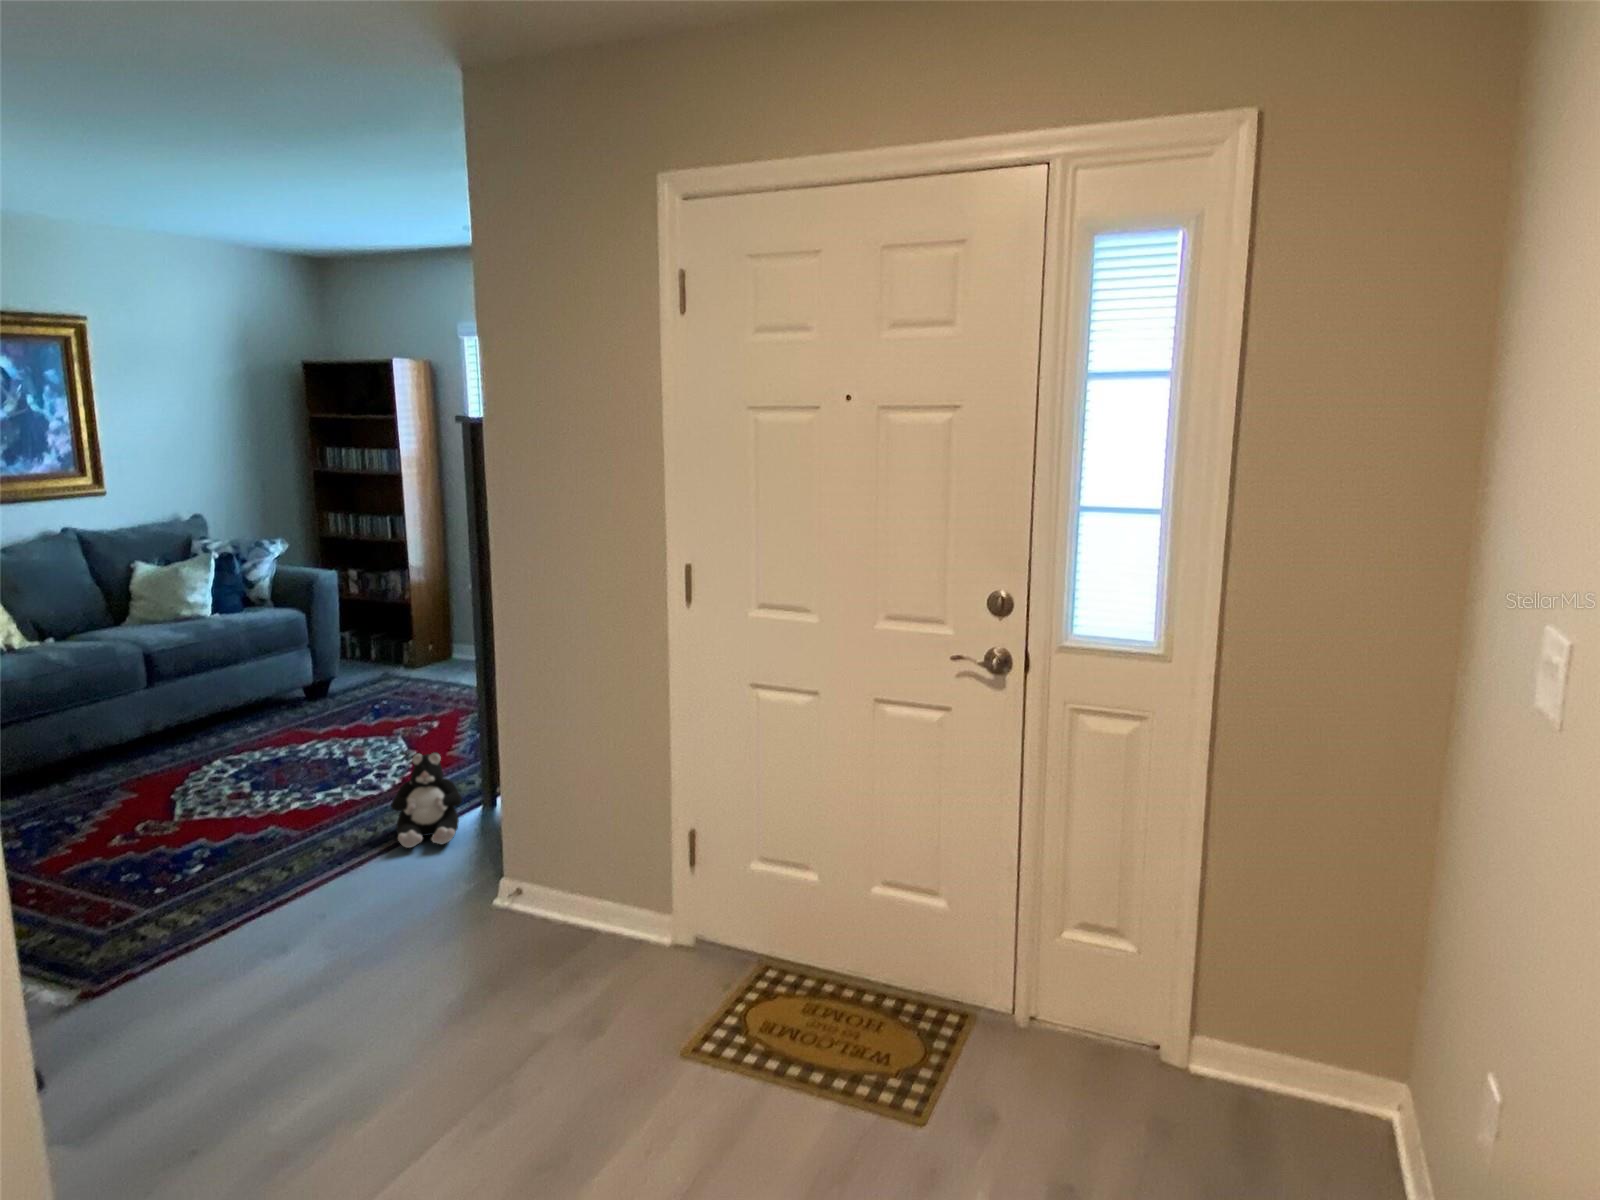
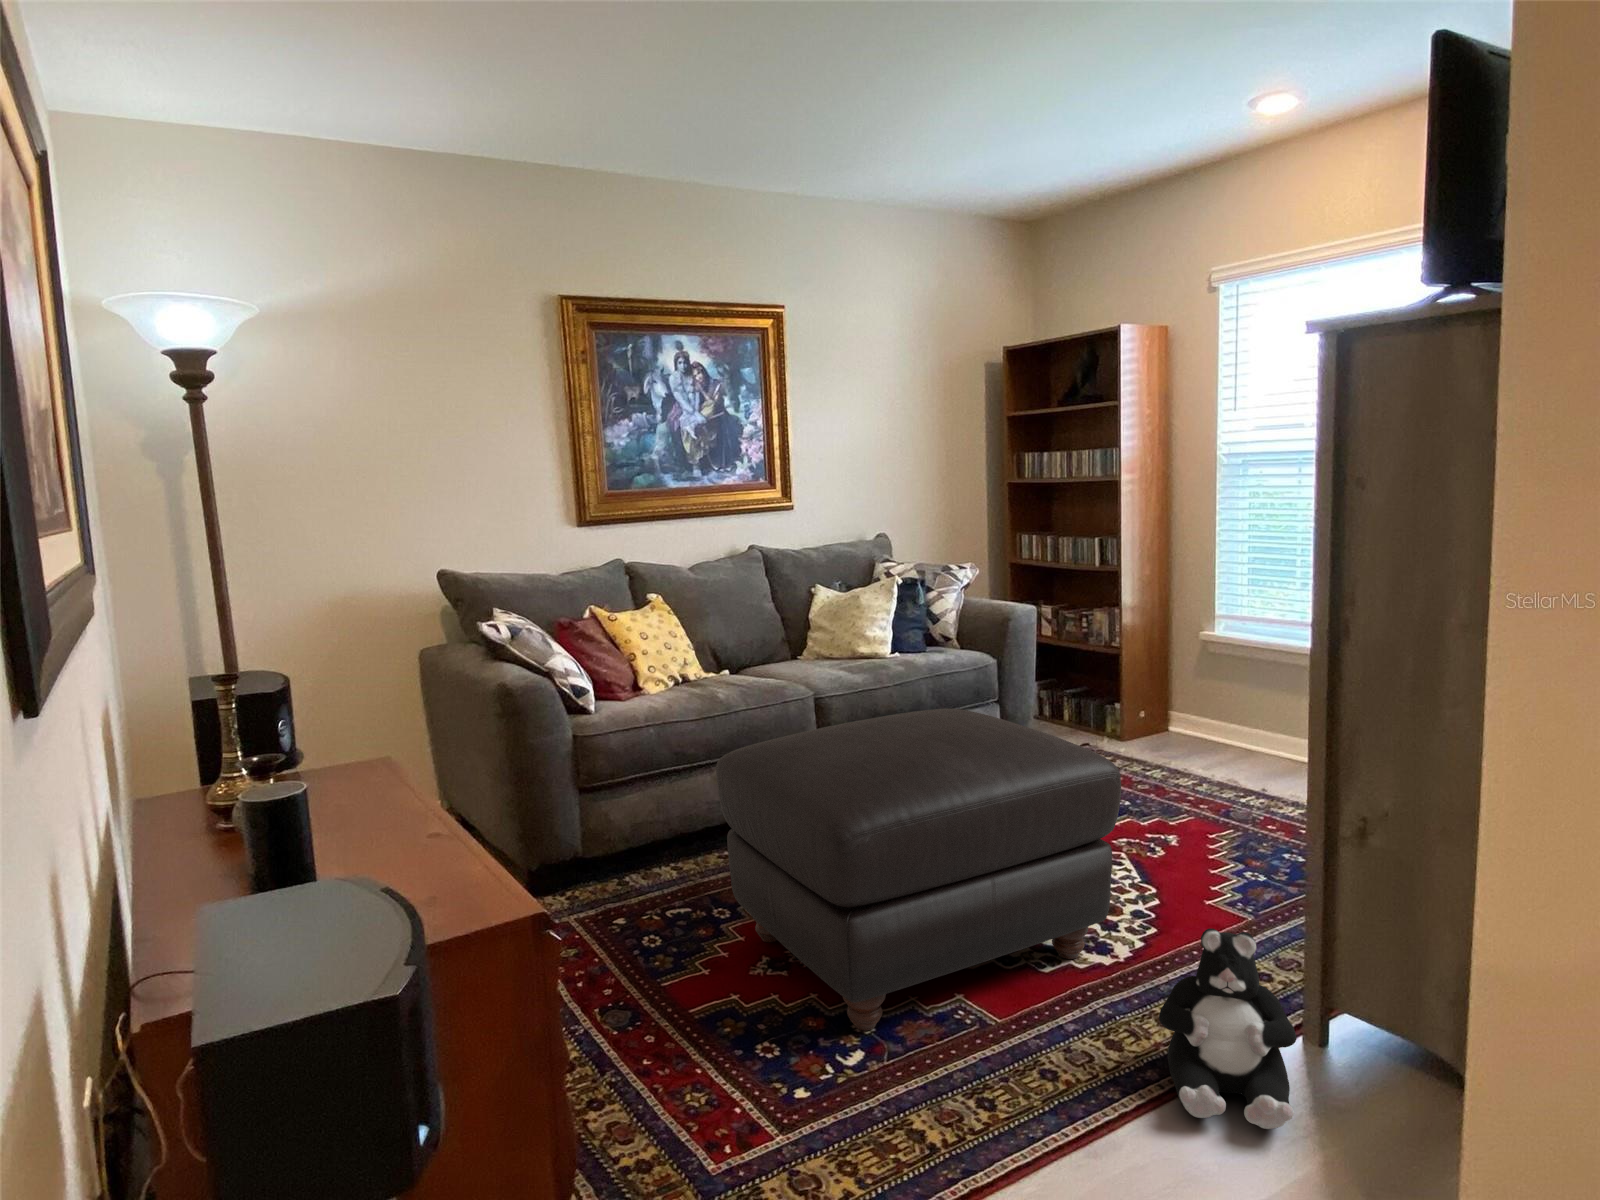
ottoman: none [66,651,376,856] -> present [716,708,1121,1030]

